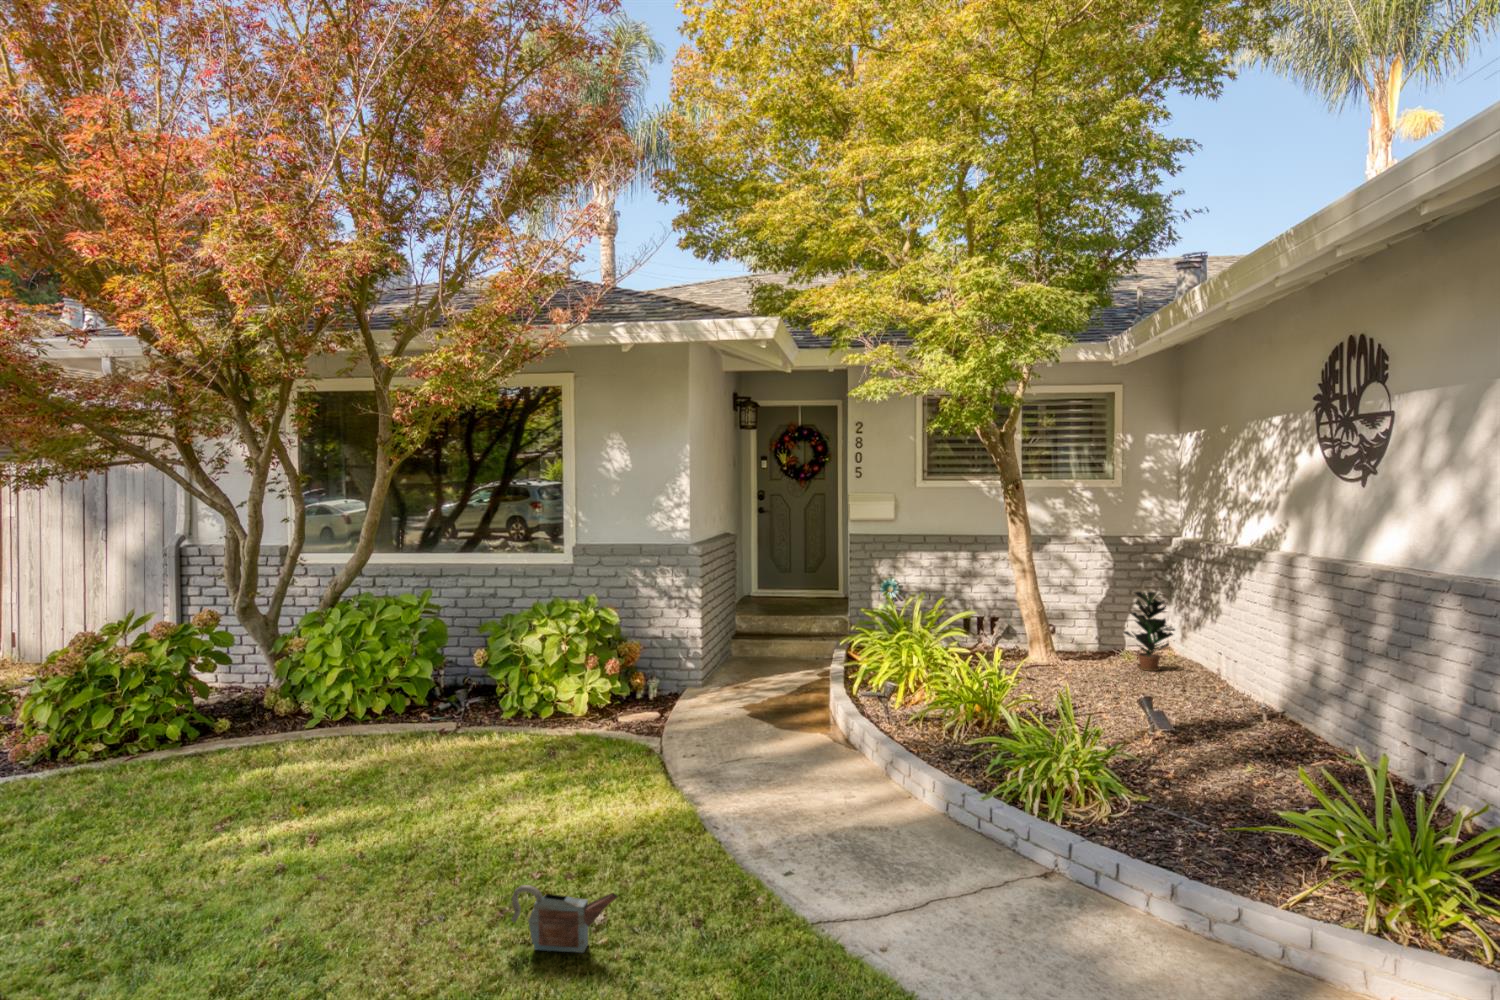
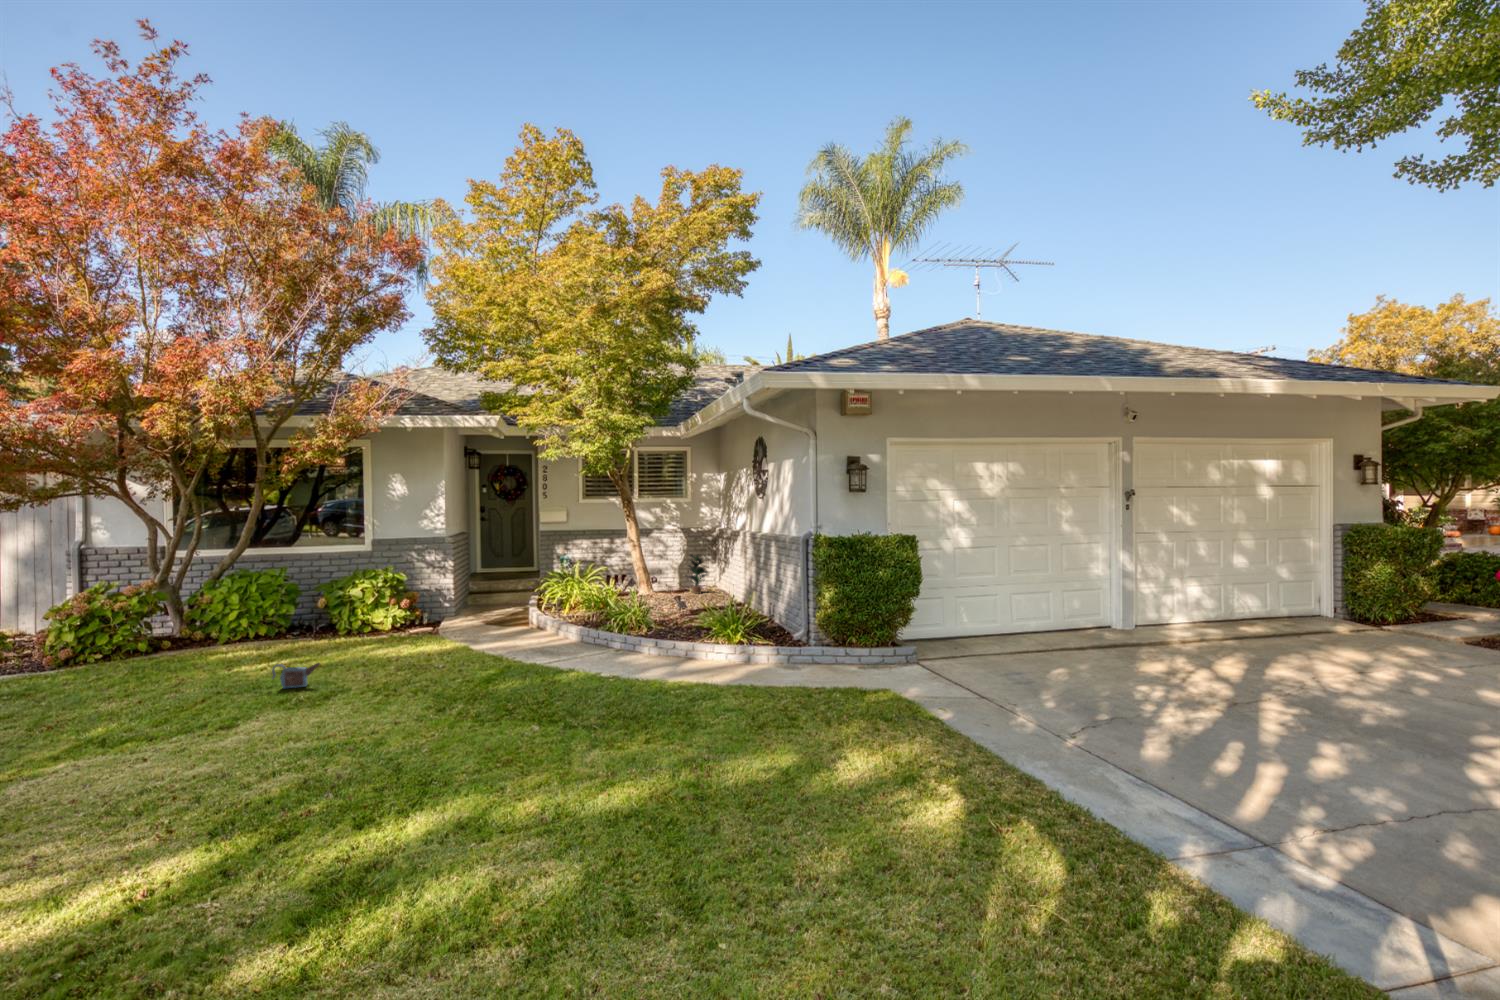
watering can: present [511,885,617,953] -> present [272,663,320,688]

